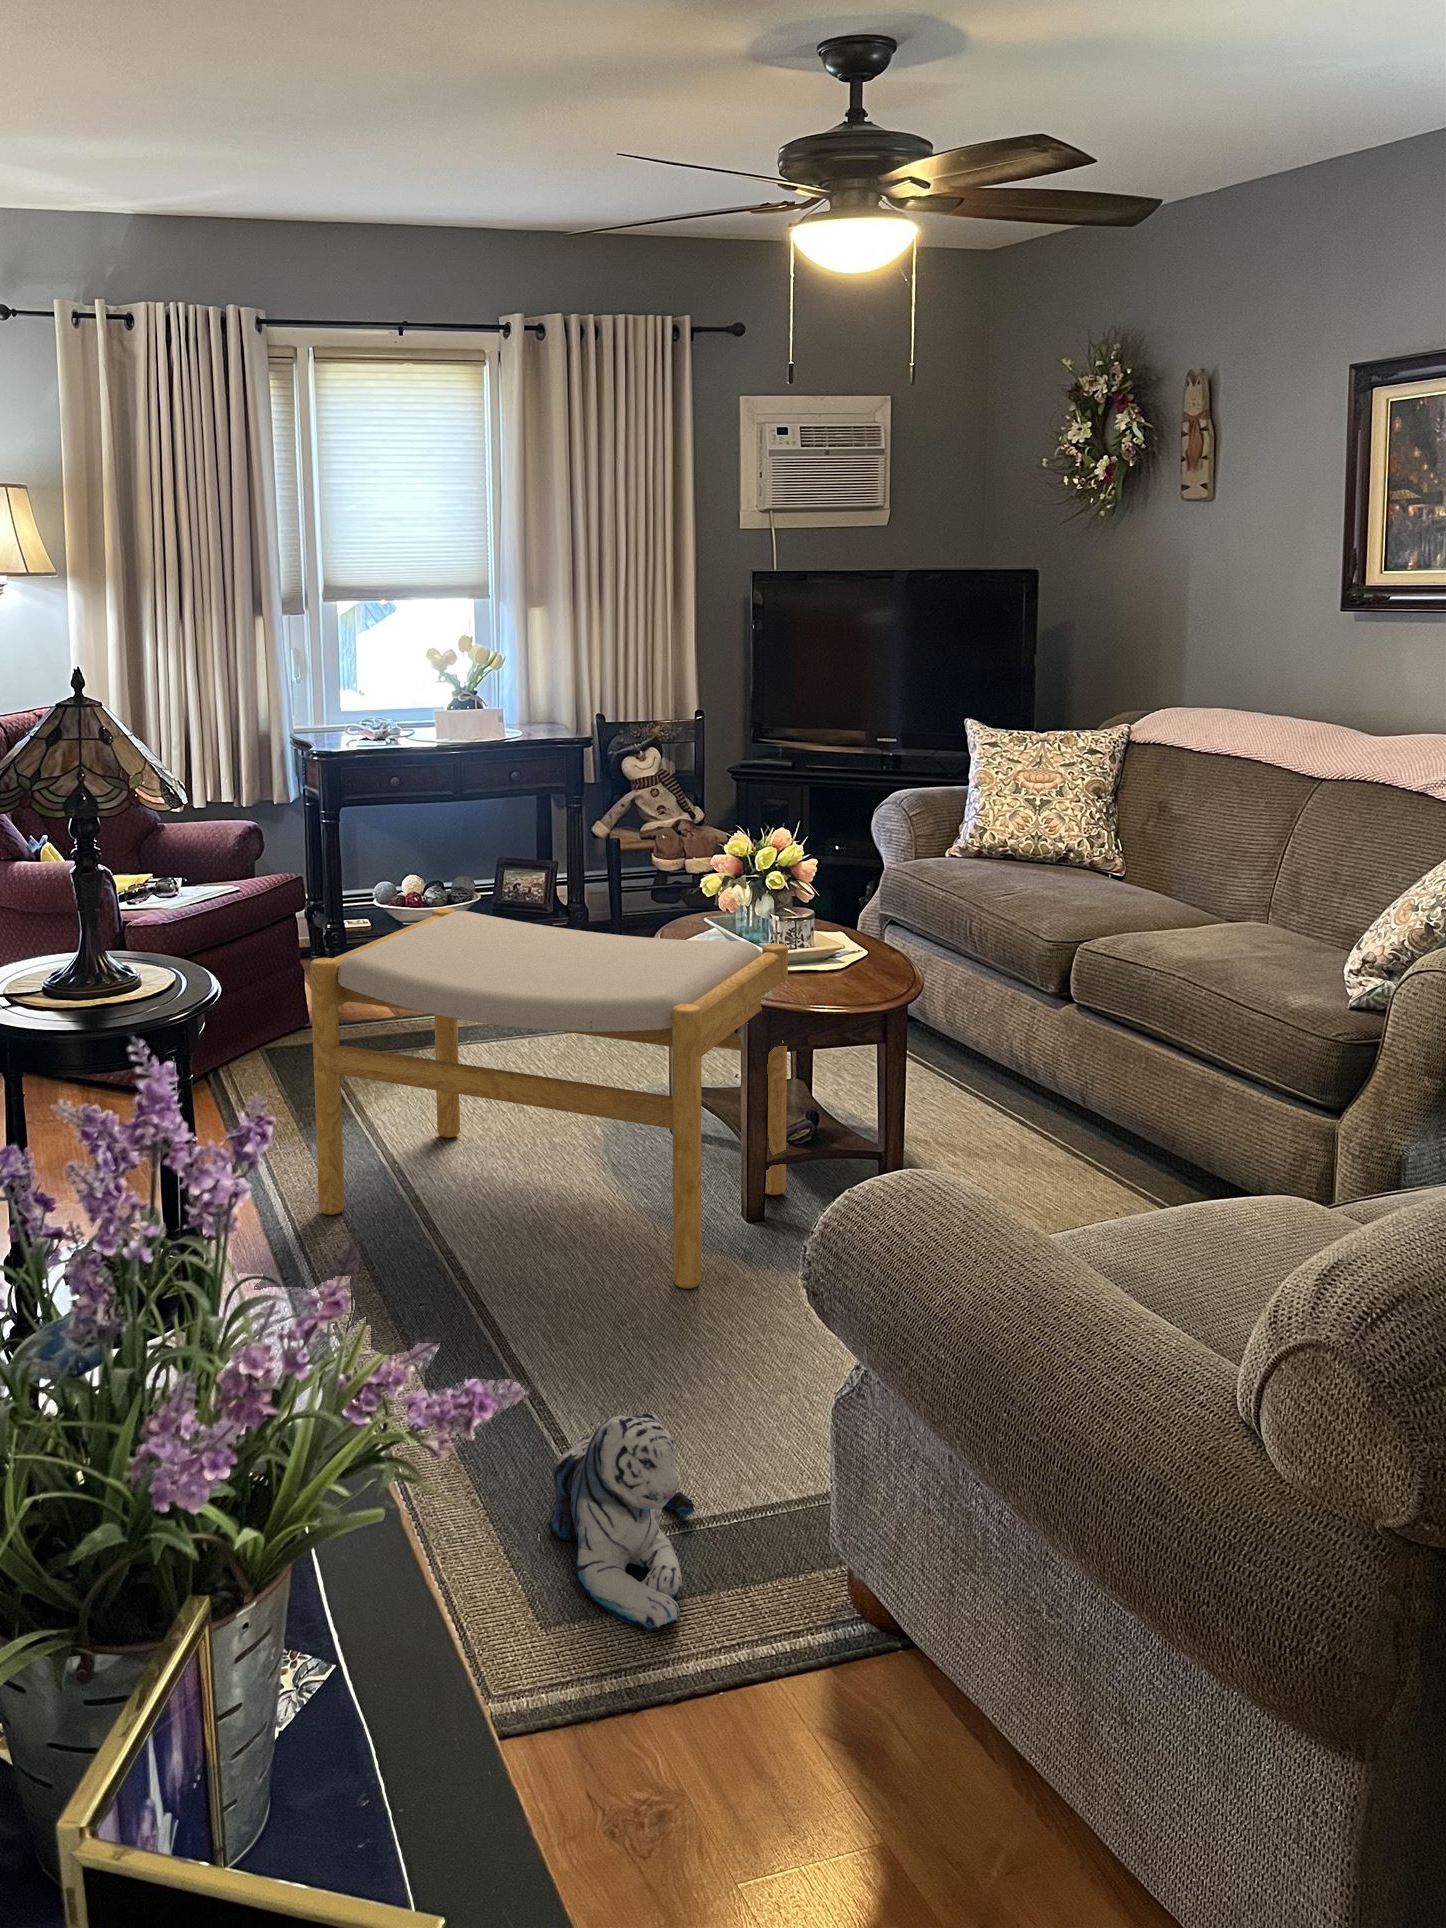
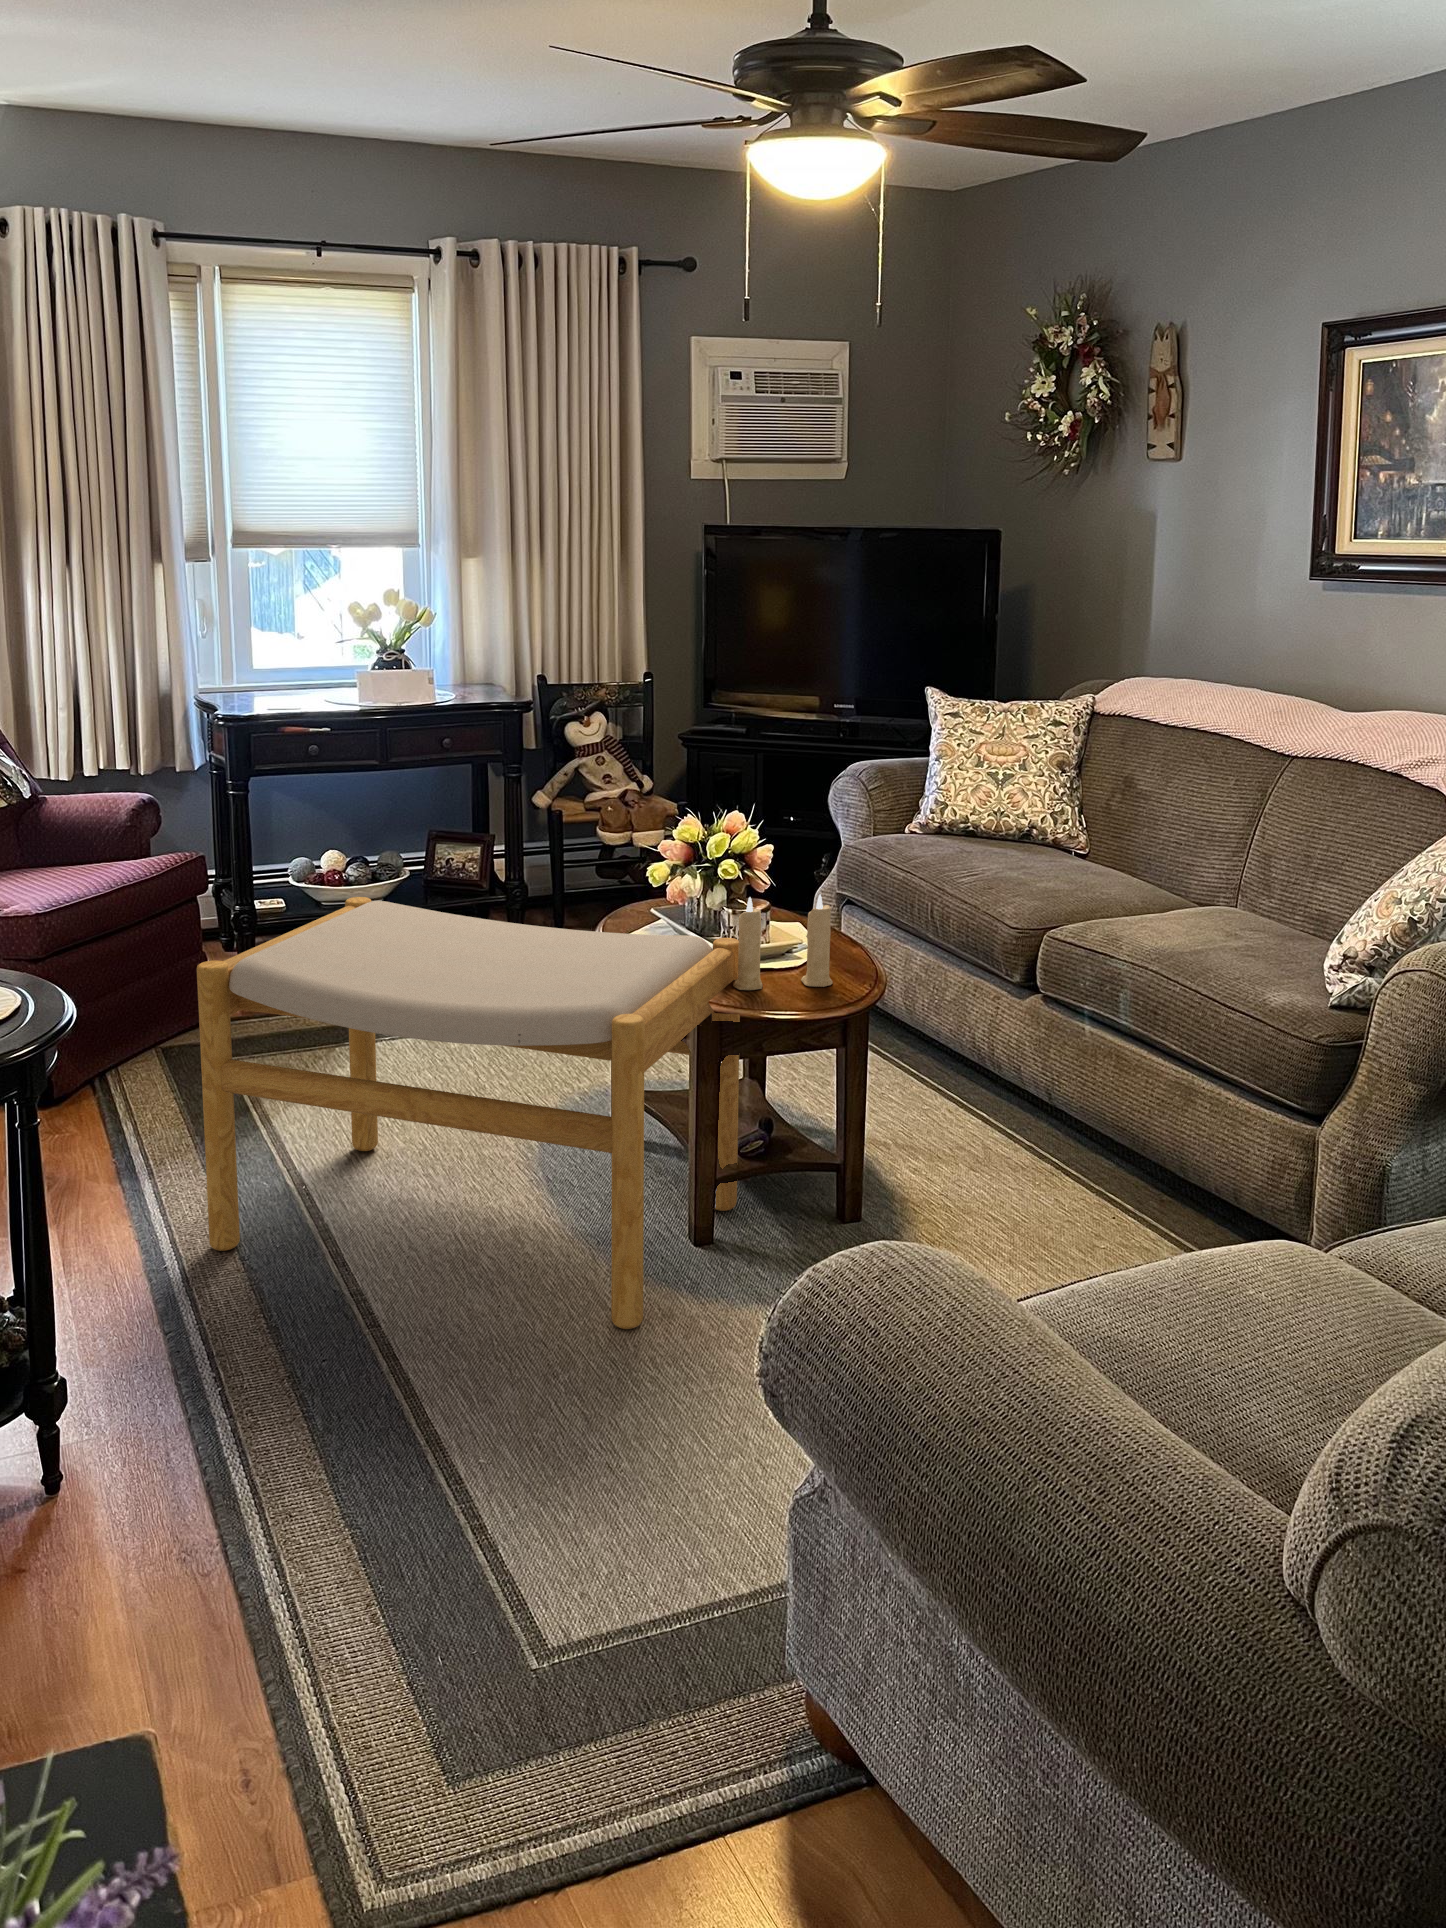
candle: none [781,899,873,990] -> present [733,895,833,990]
plush toy: present [548,1414,695,1631] -> none [459,1518,632,1786]

